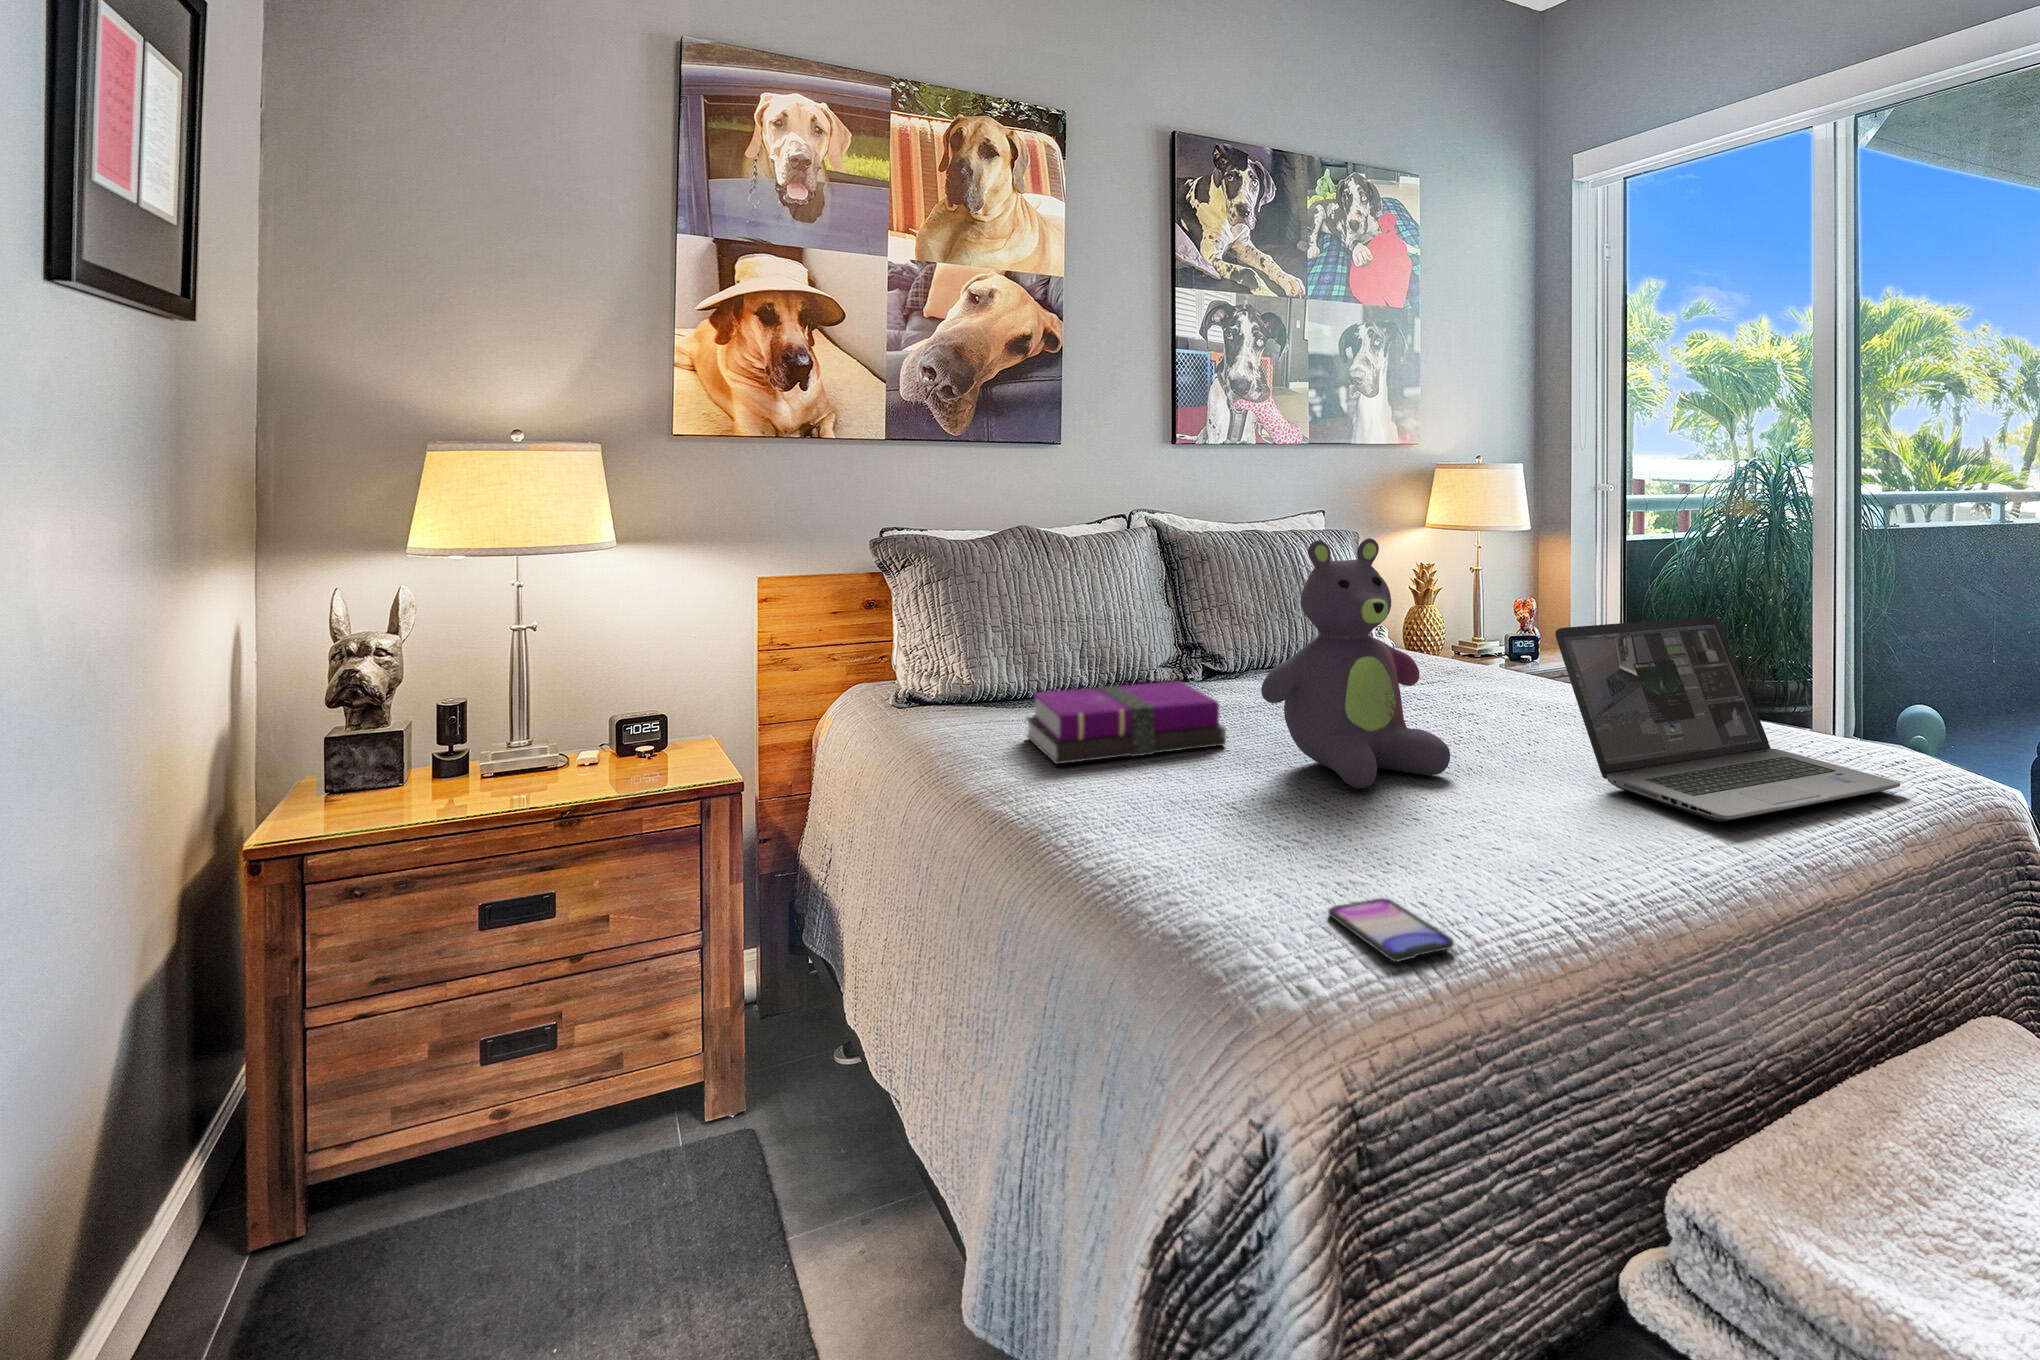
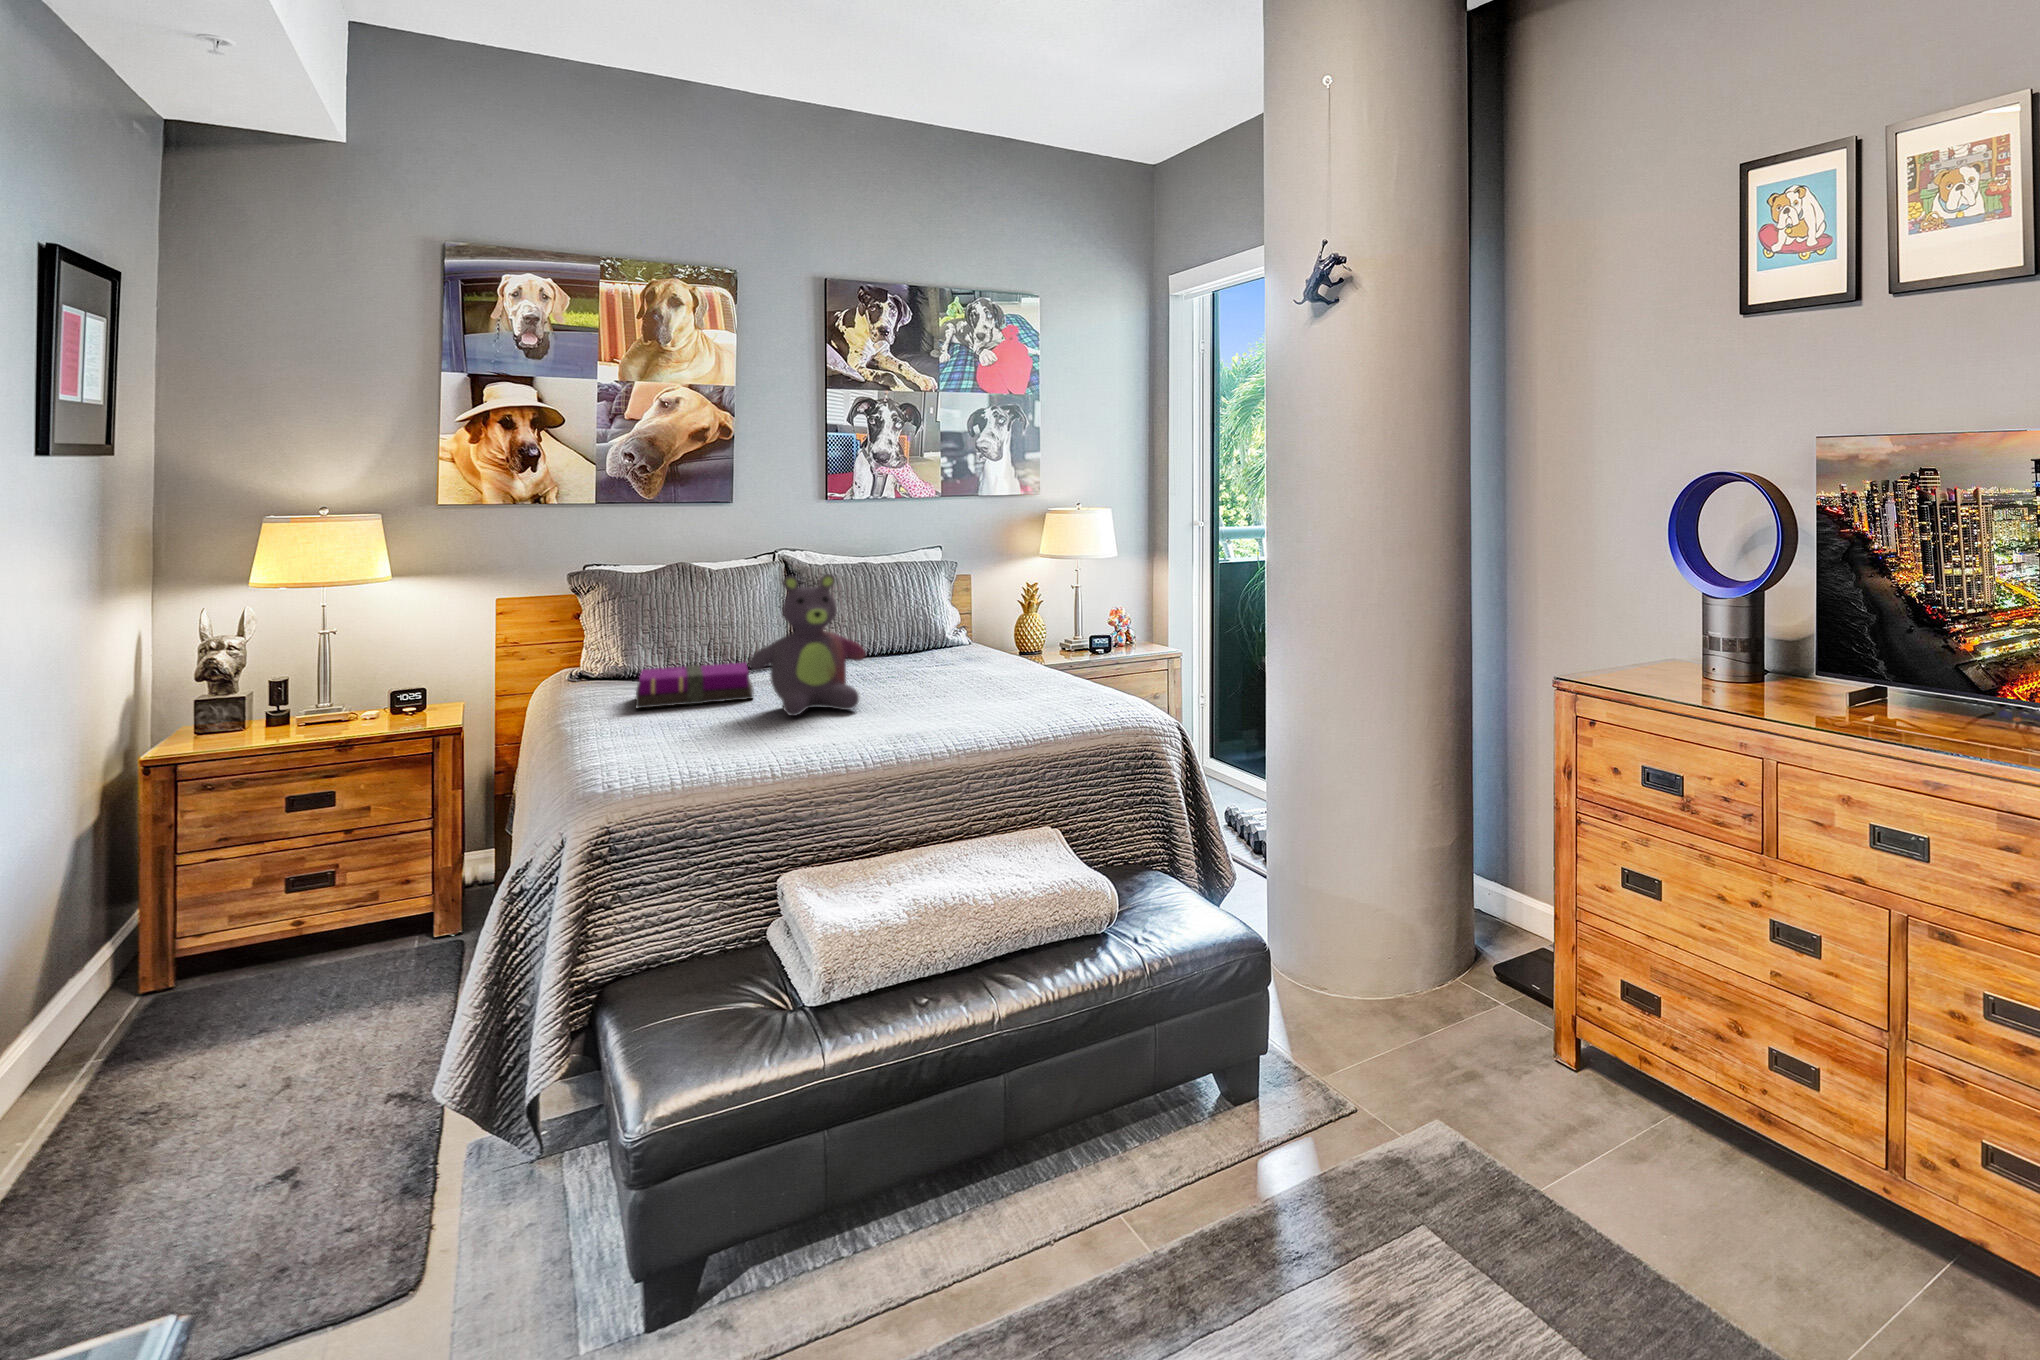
laptop: present [1555,617,1900,822] -> none [924,618,1090,726]
smartphone: present [1328,898,1454,962] -> none [688,756,728,775]

